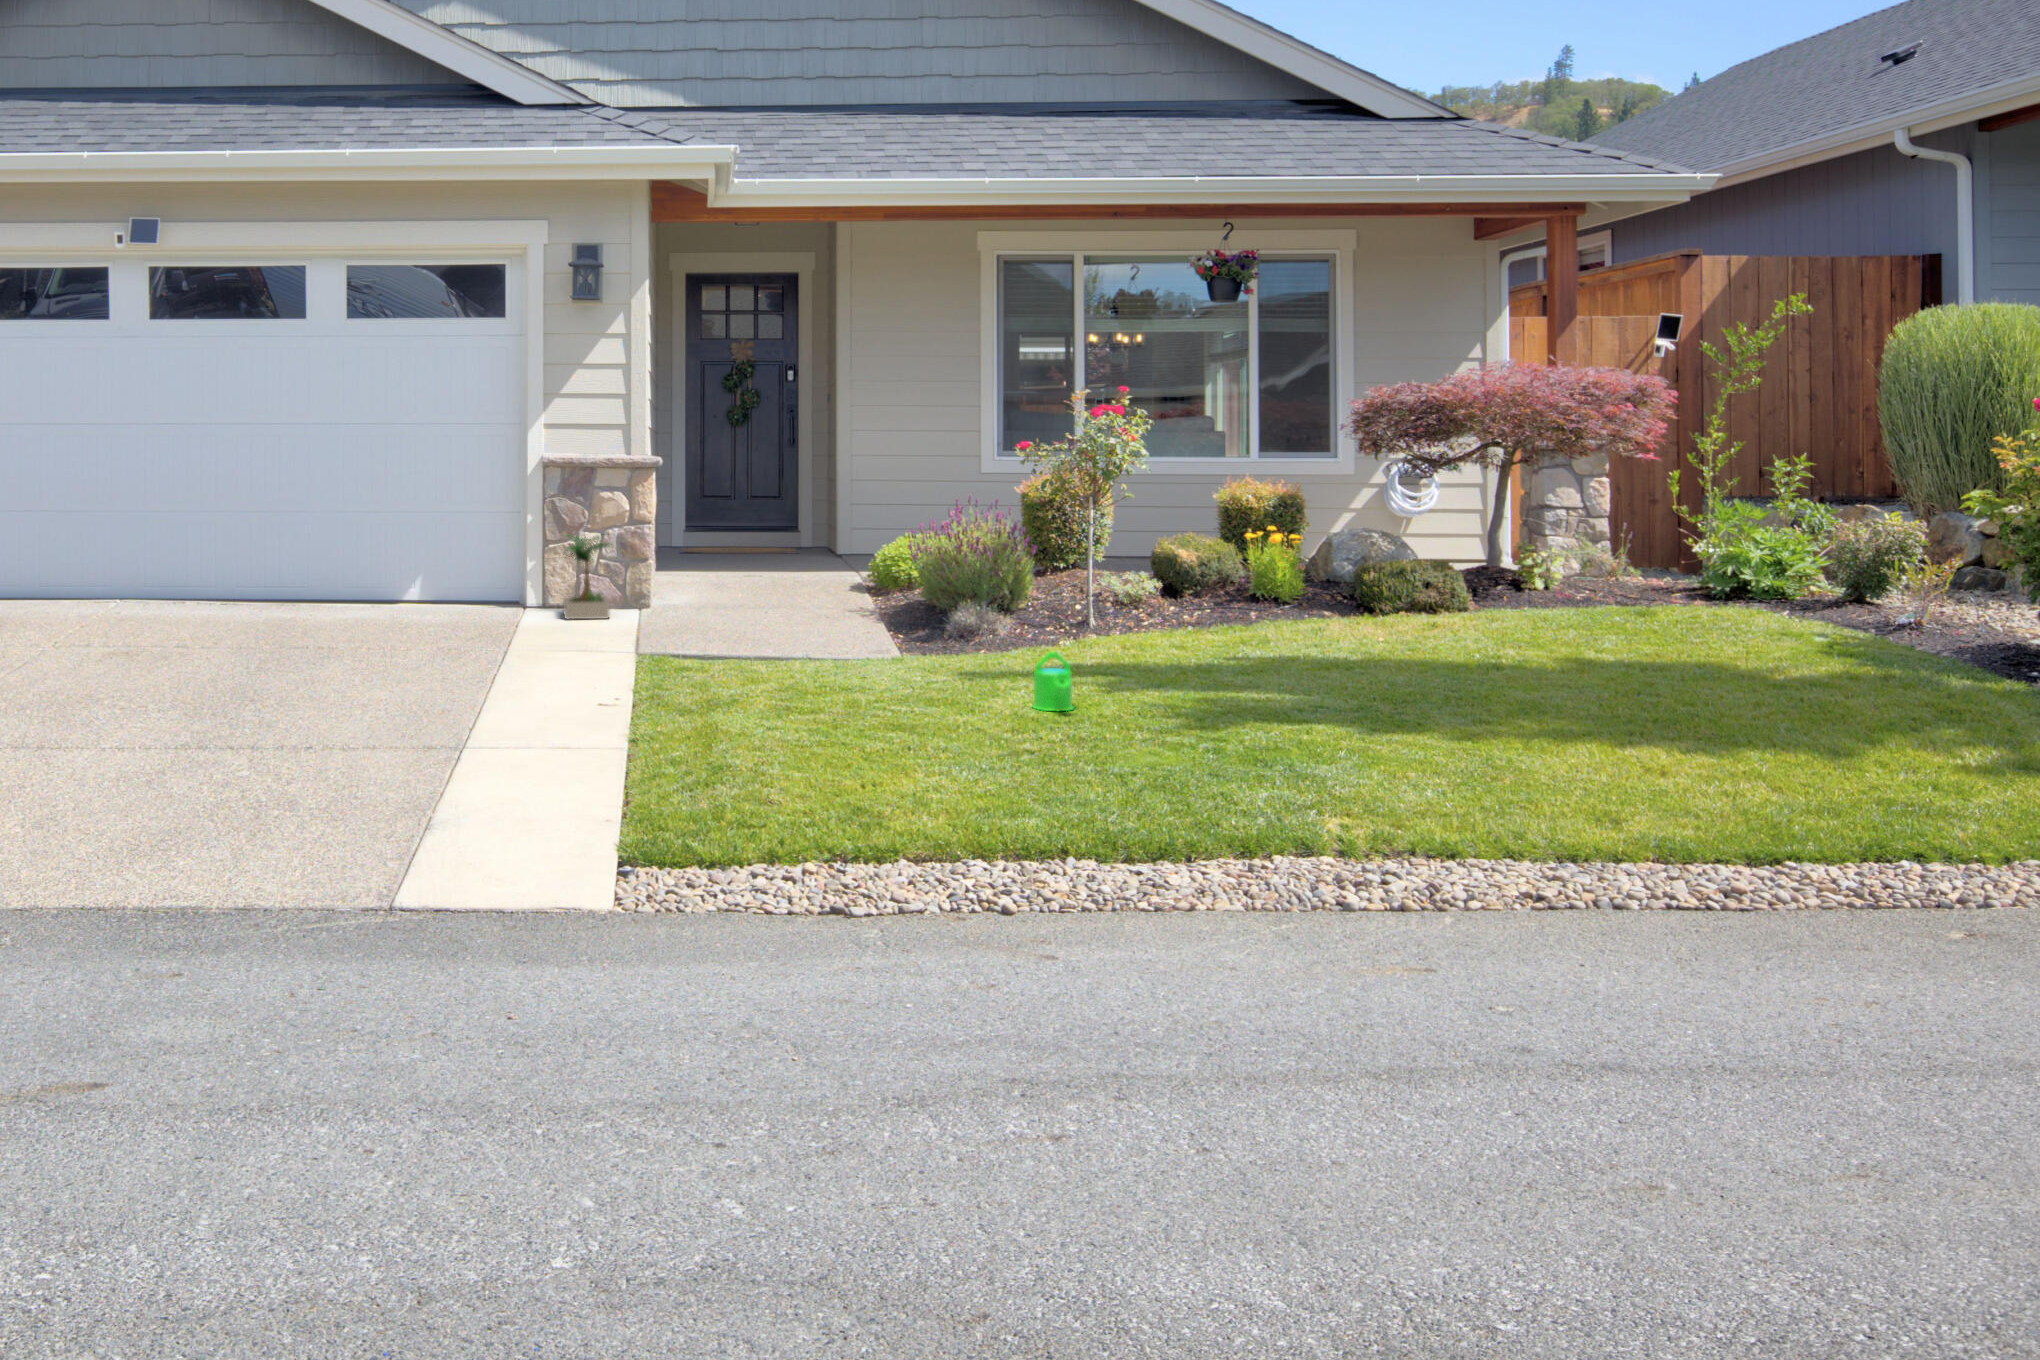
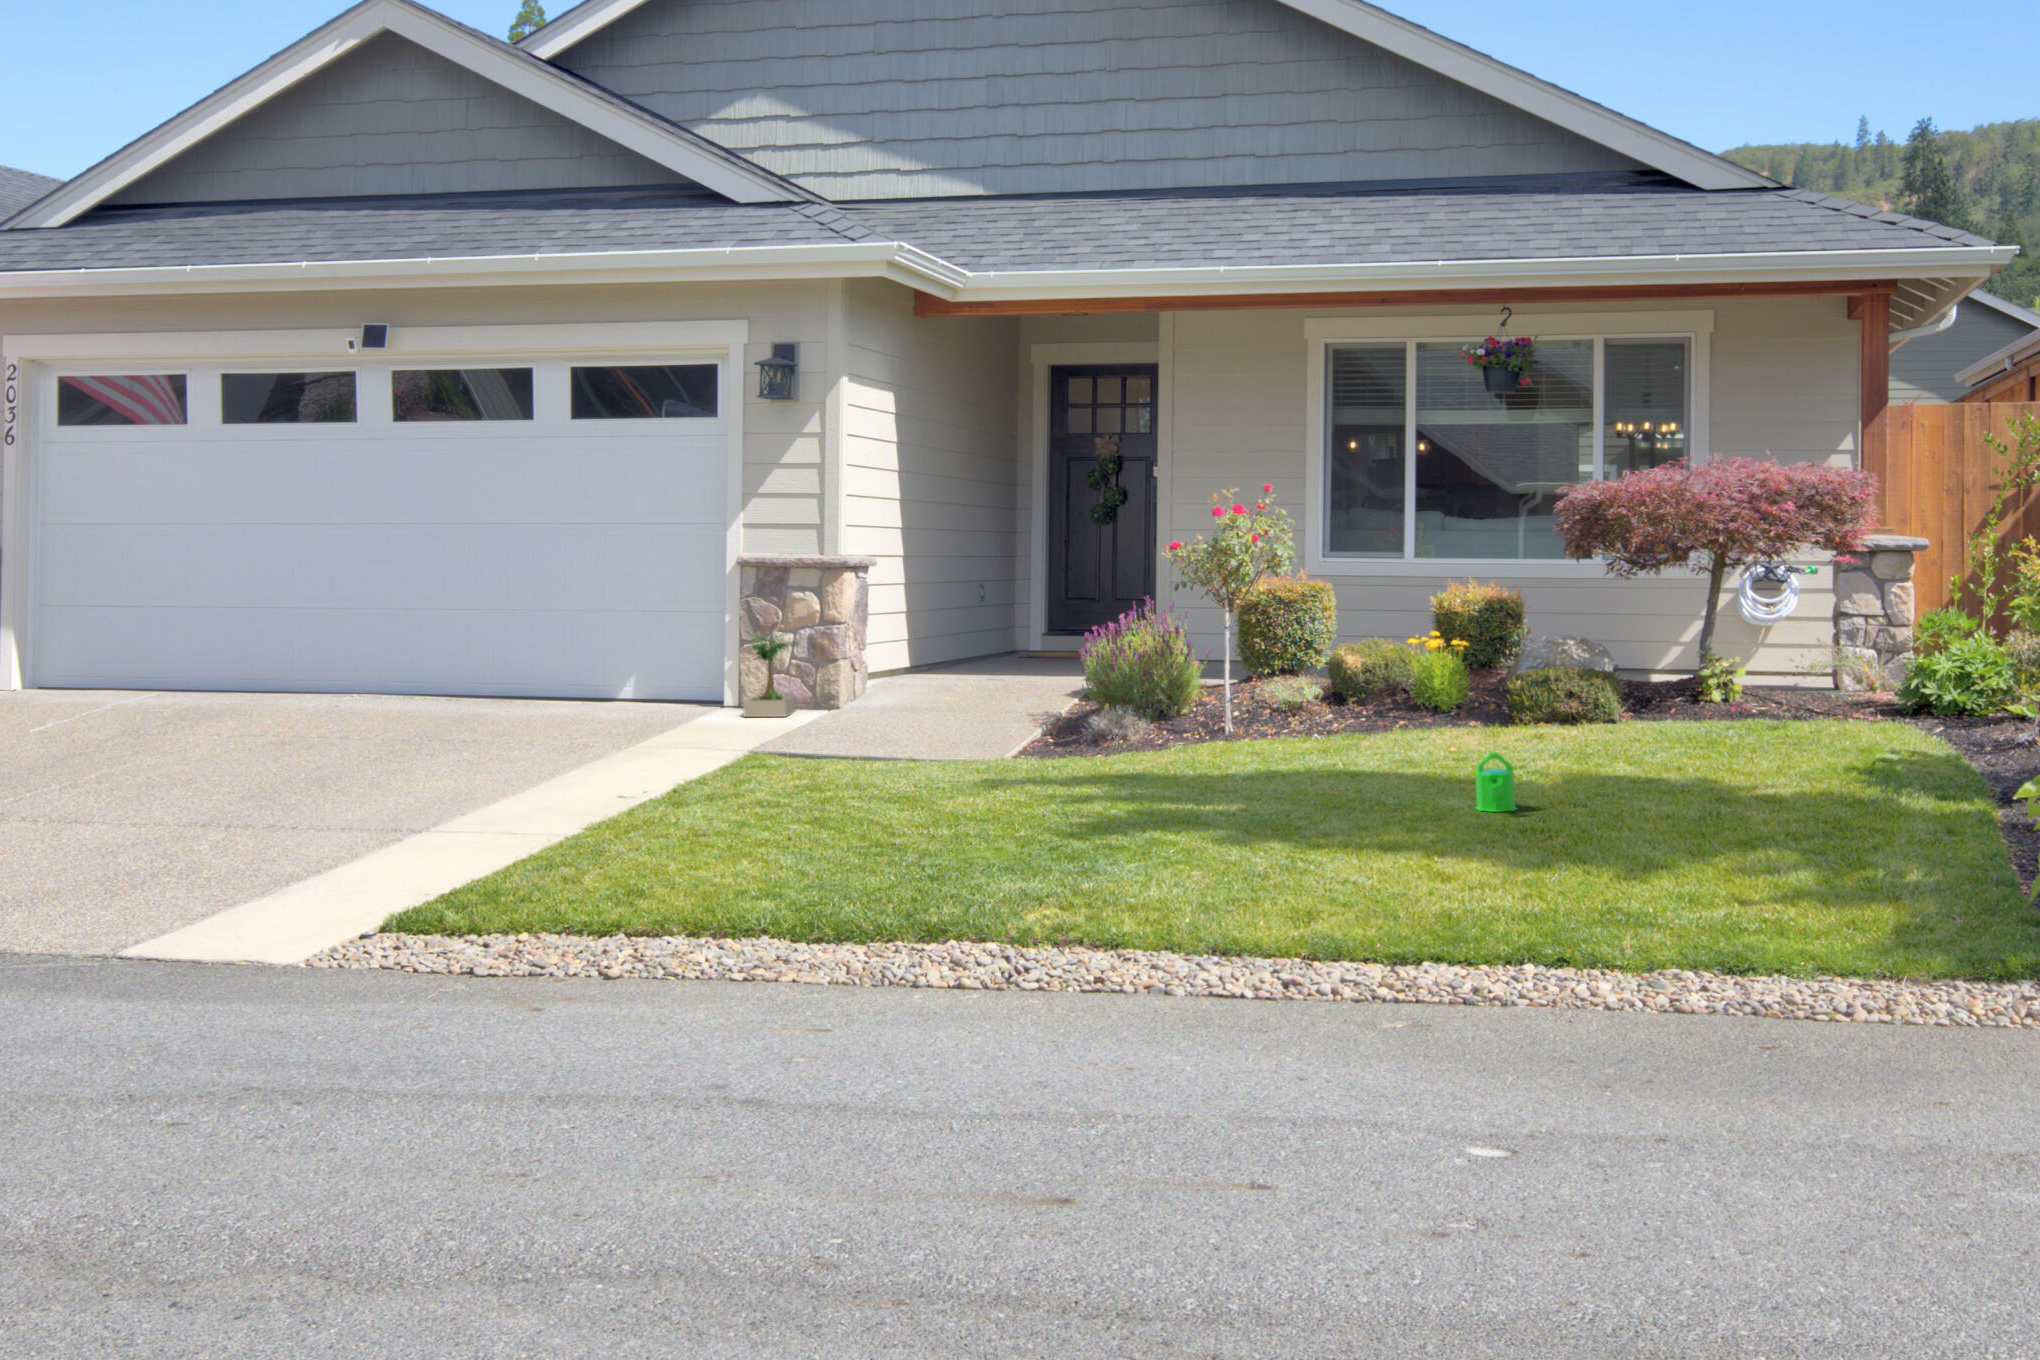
watering can: present [1033,652,1075,711] -> present [1475,752,1516,812]

